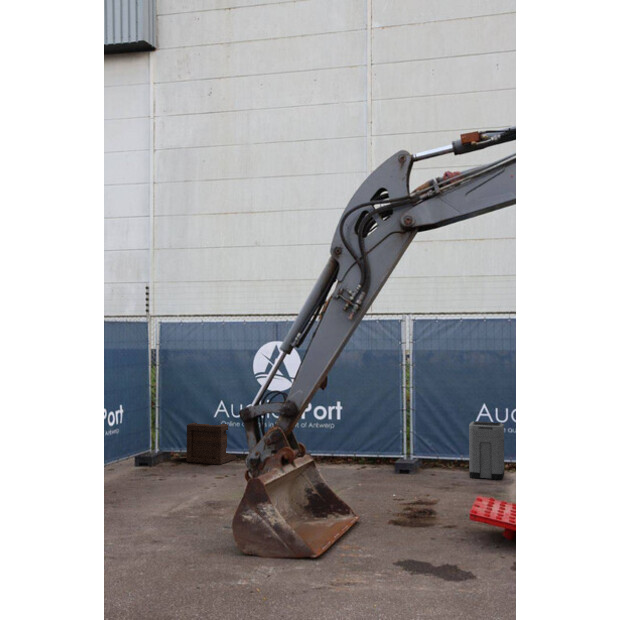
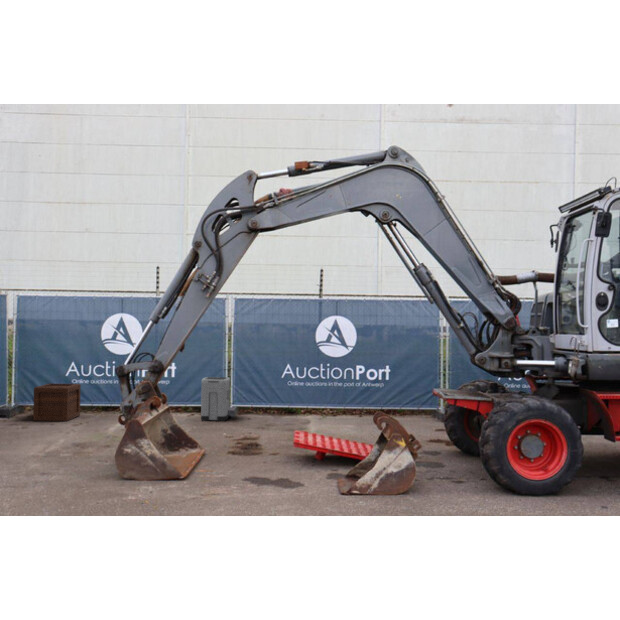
trash can: present [469,421,504,480] -> present [201,377,230,421]

